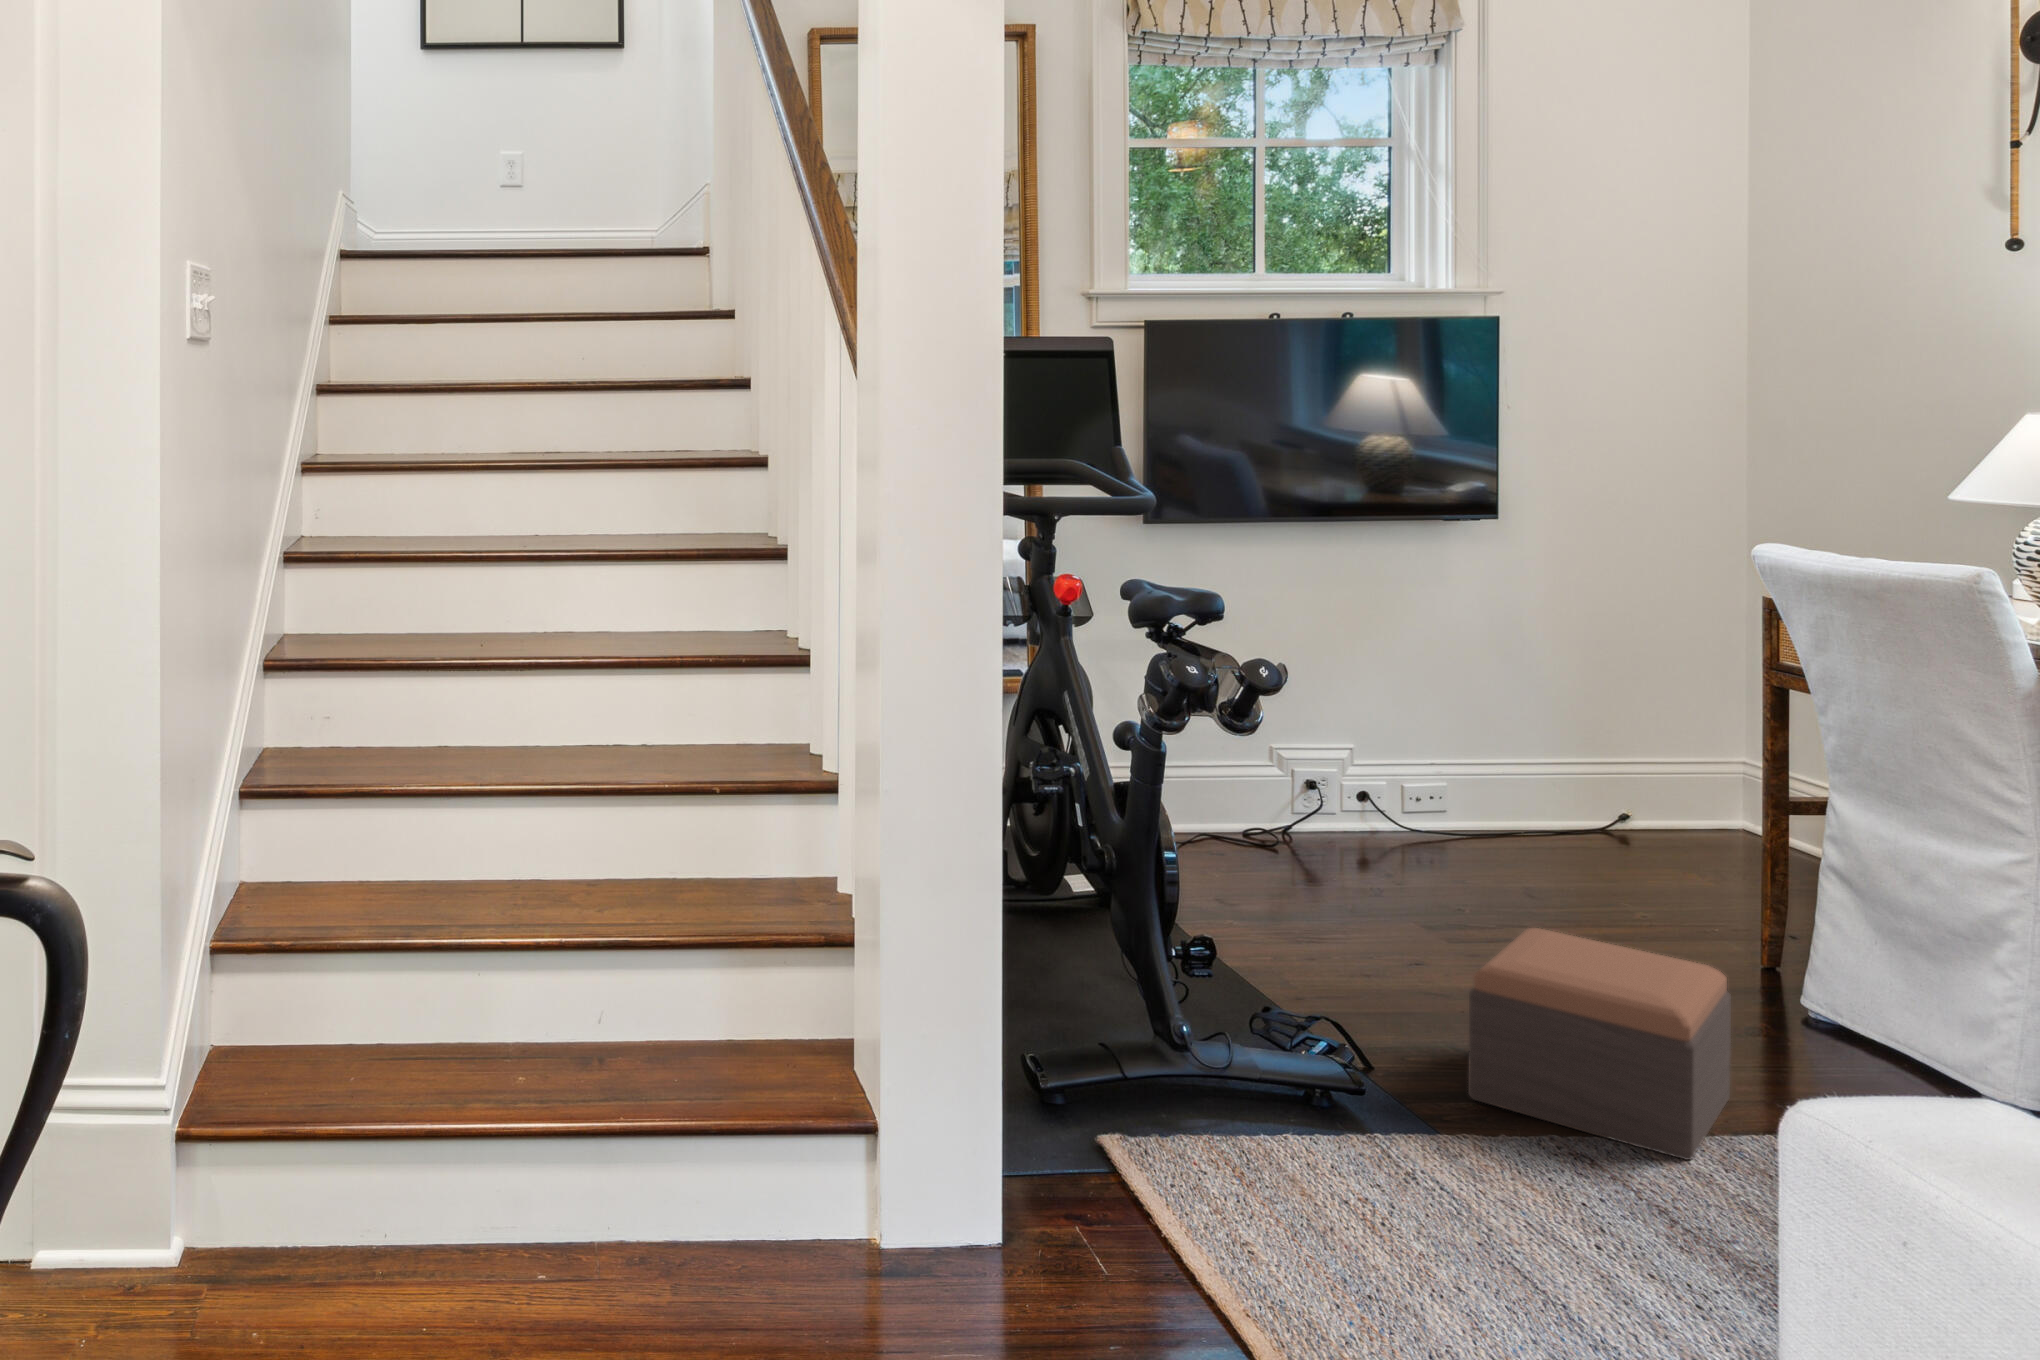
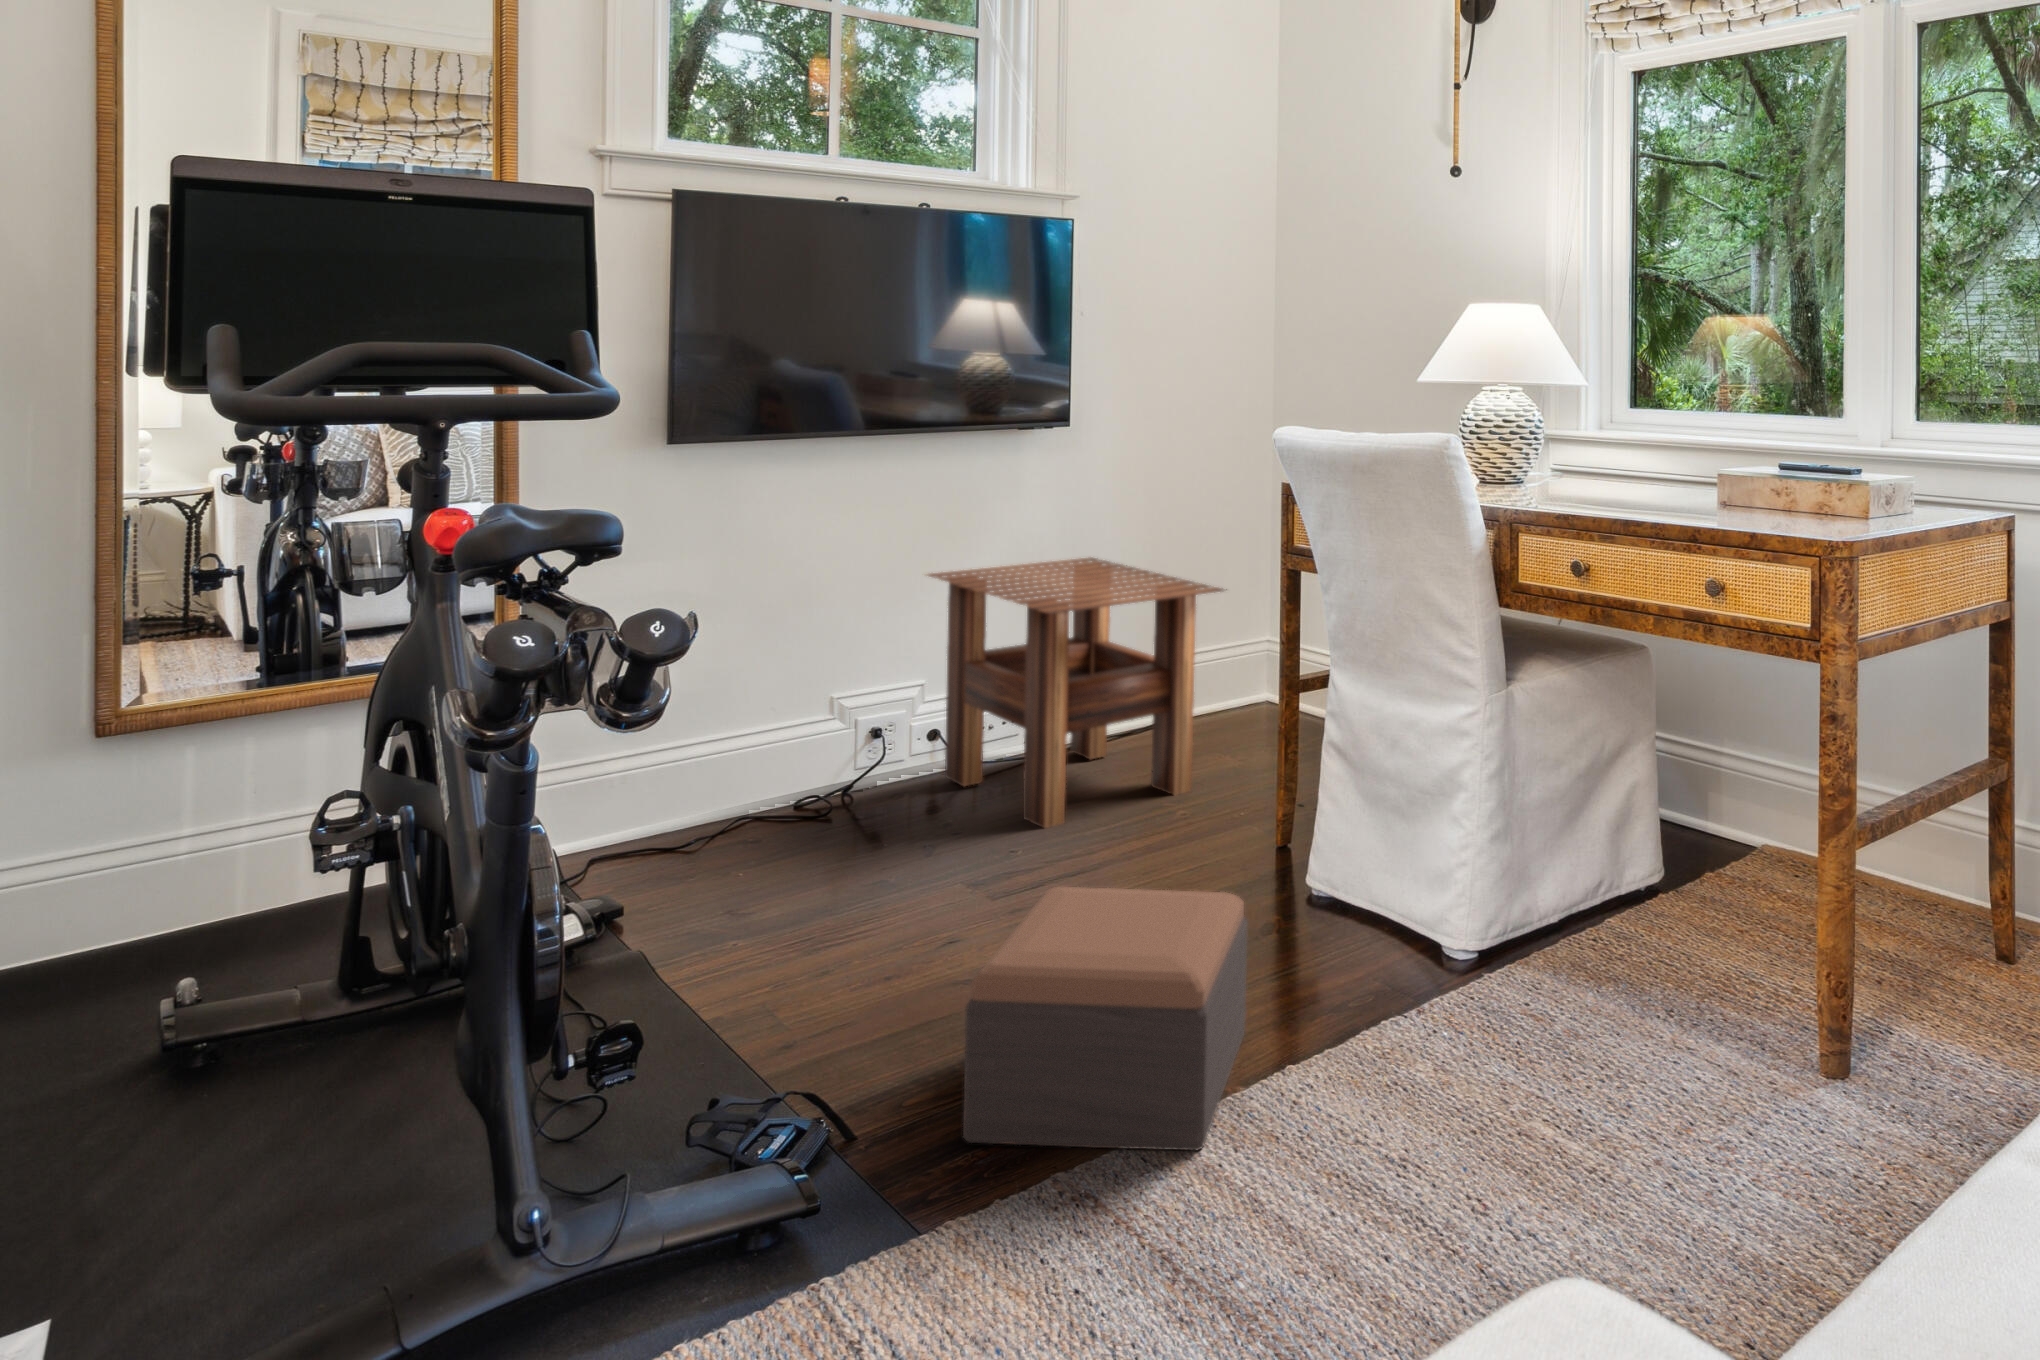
side table: none [1354,650,1696,903] -> present [928,558,1227,828]

